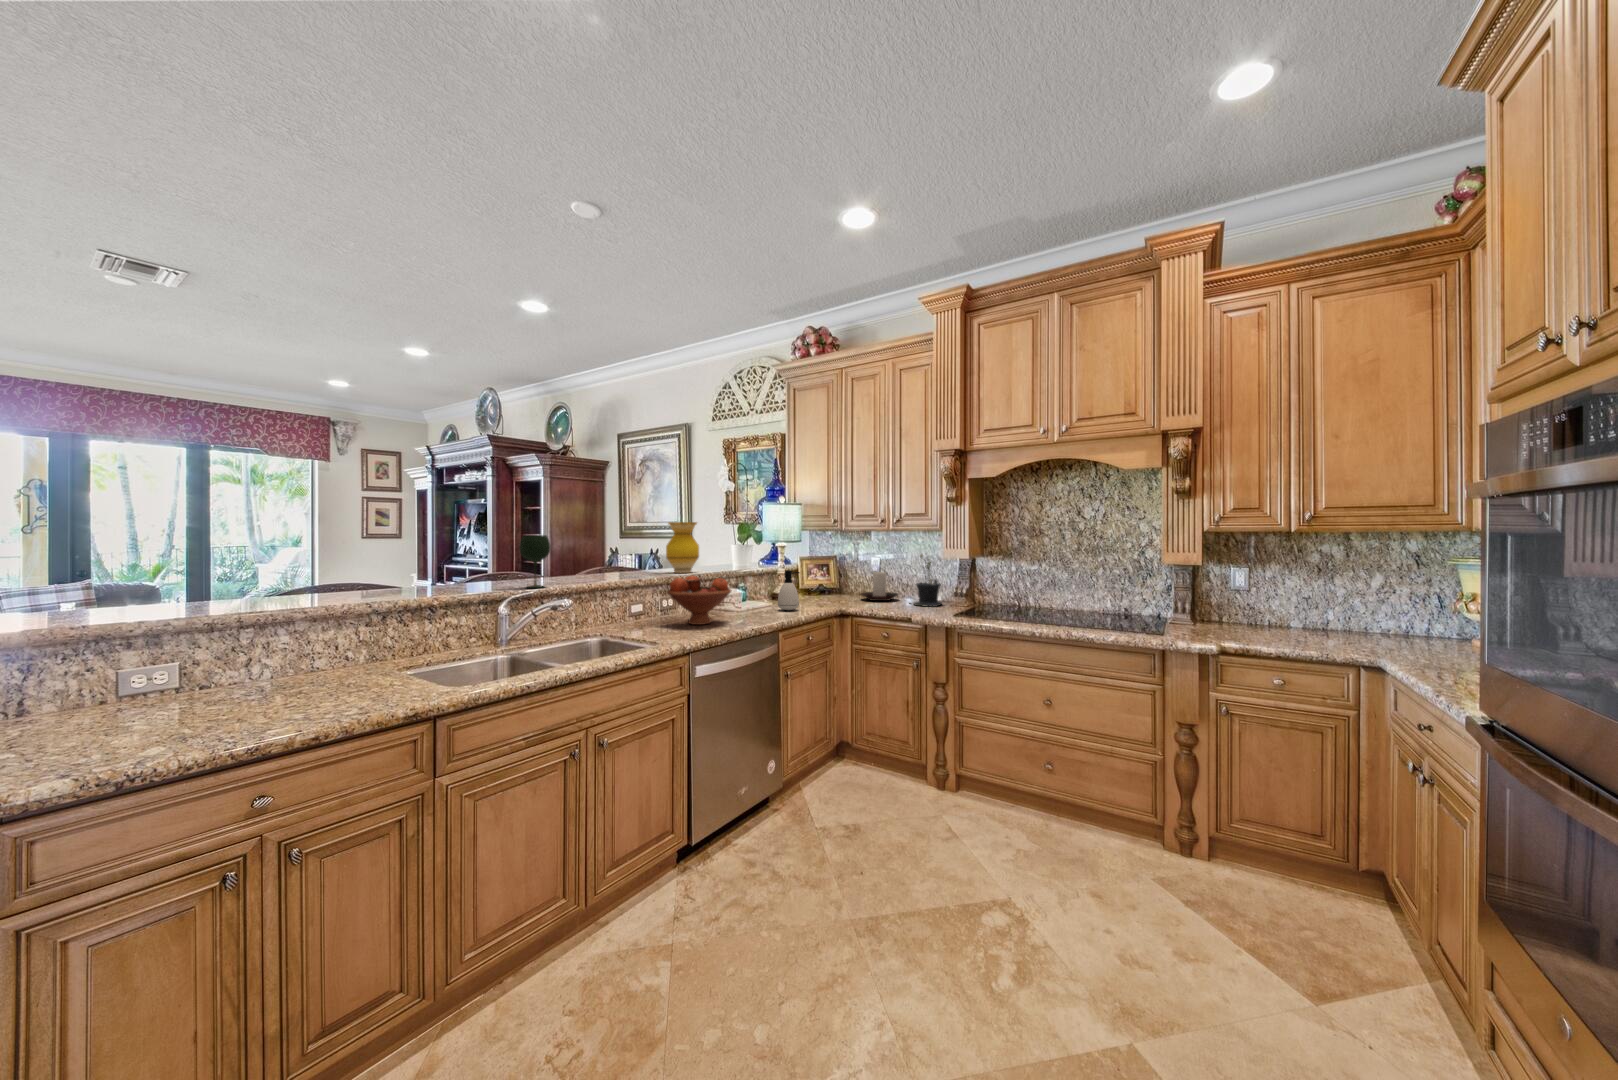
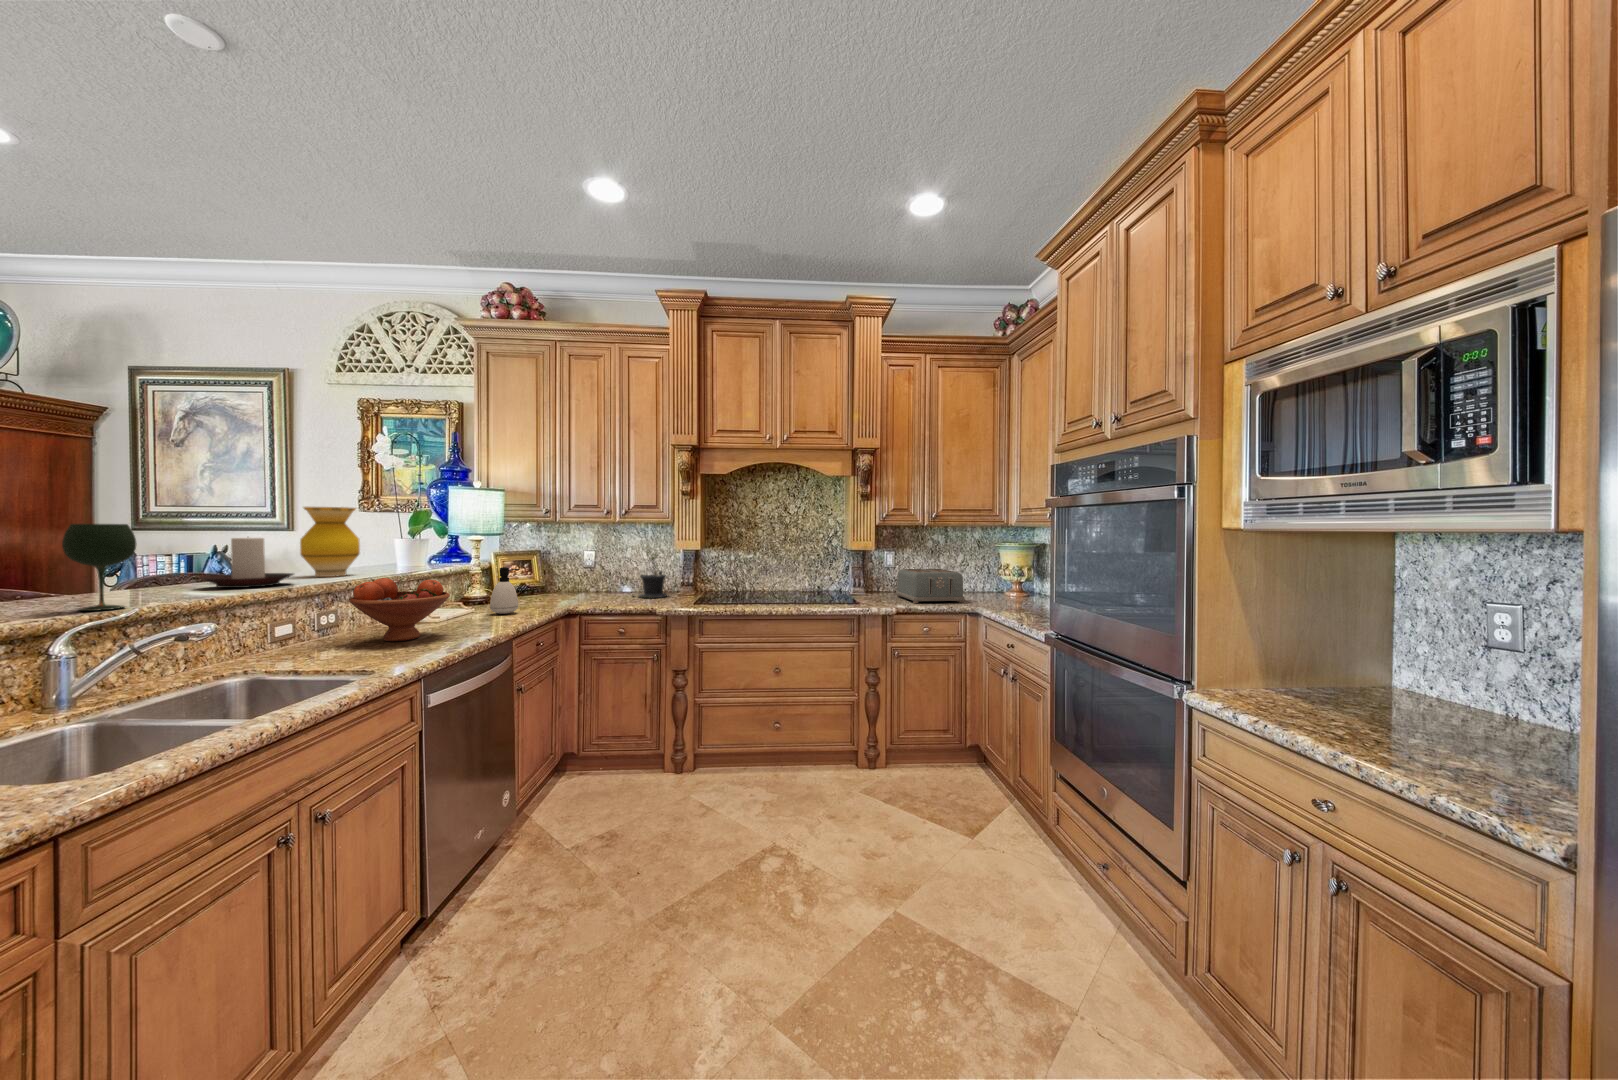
candle holder: present [860,572,898,601] -> present [199,537,294,588]
toaster: none [1241,591,1360,646] -> present [896,569,964,603]

